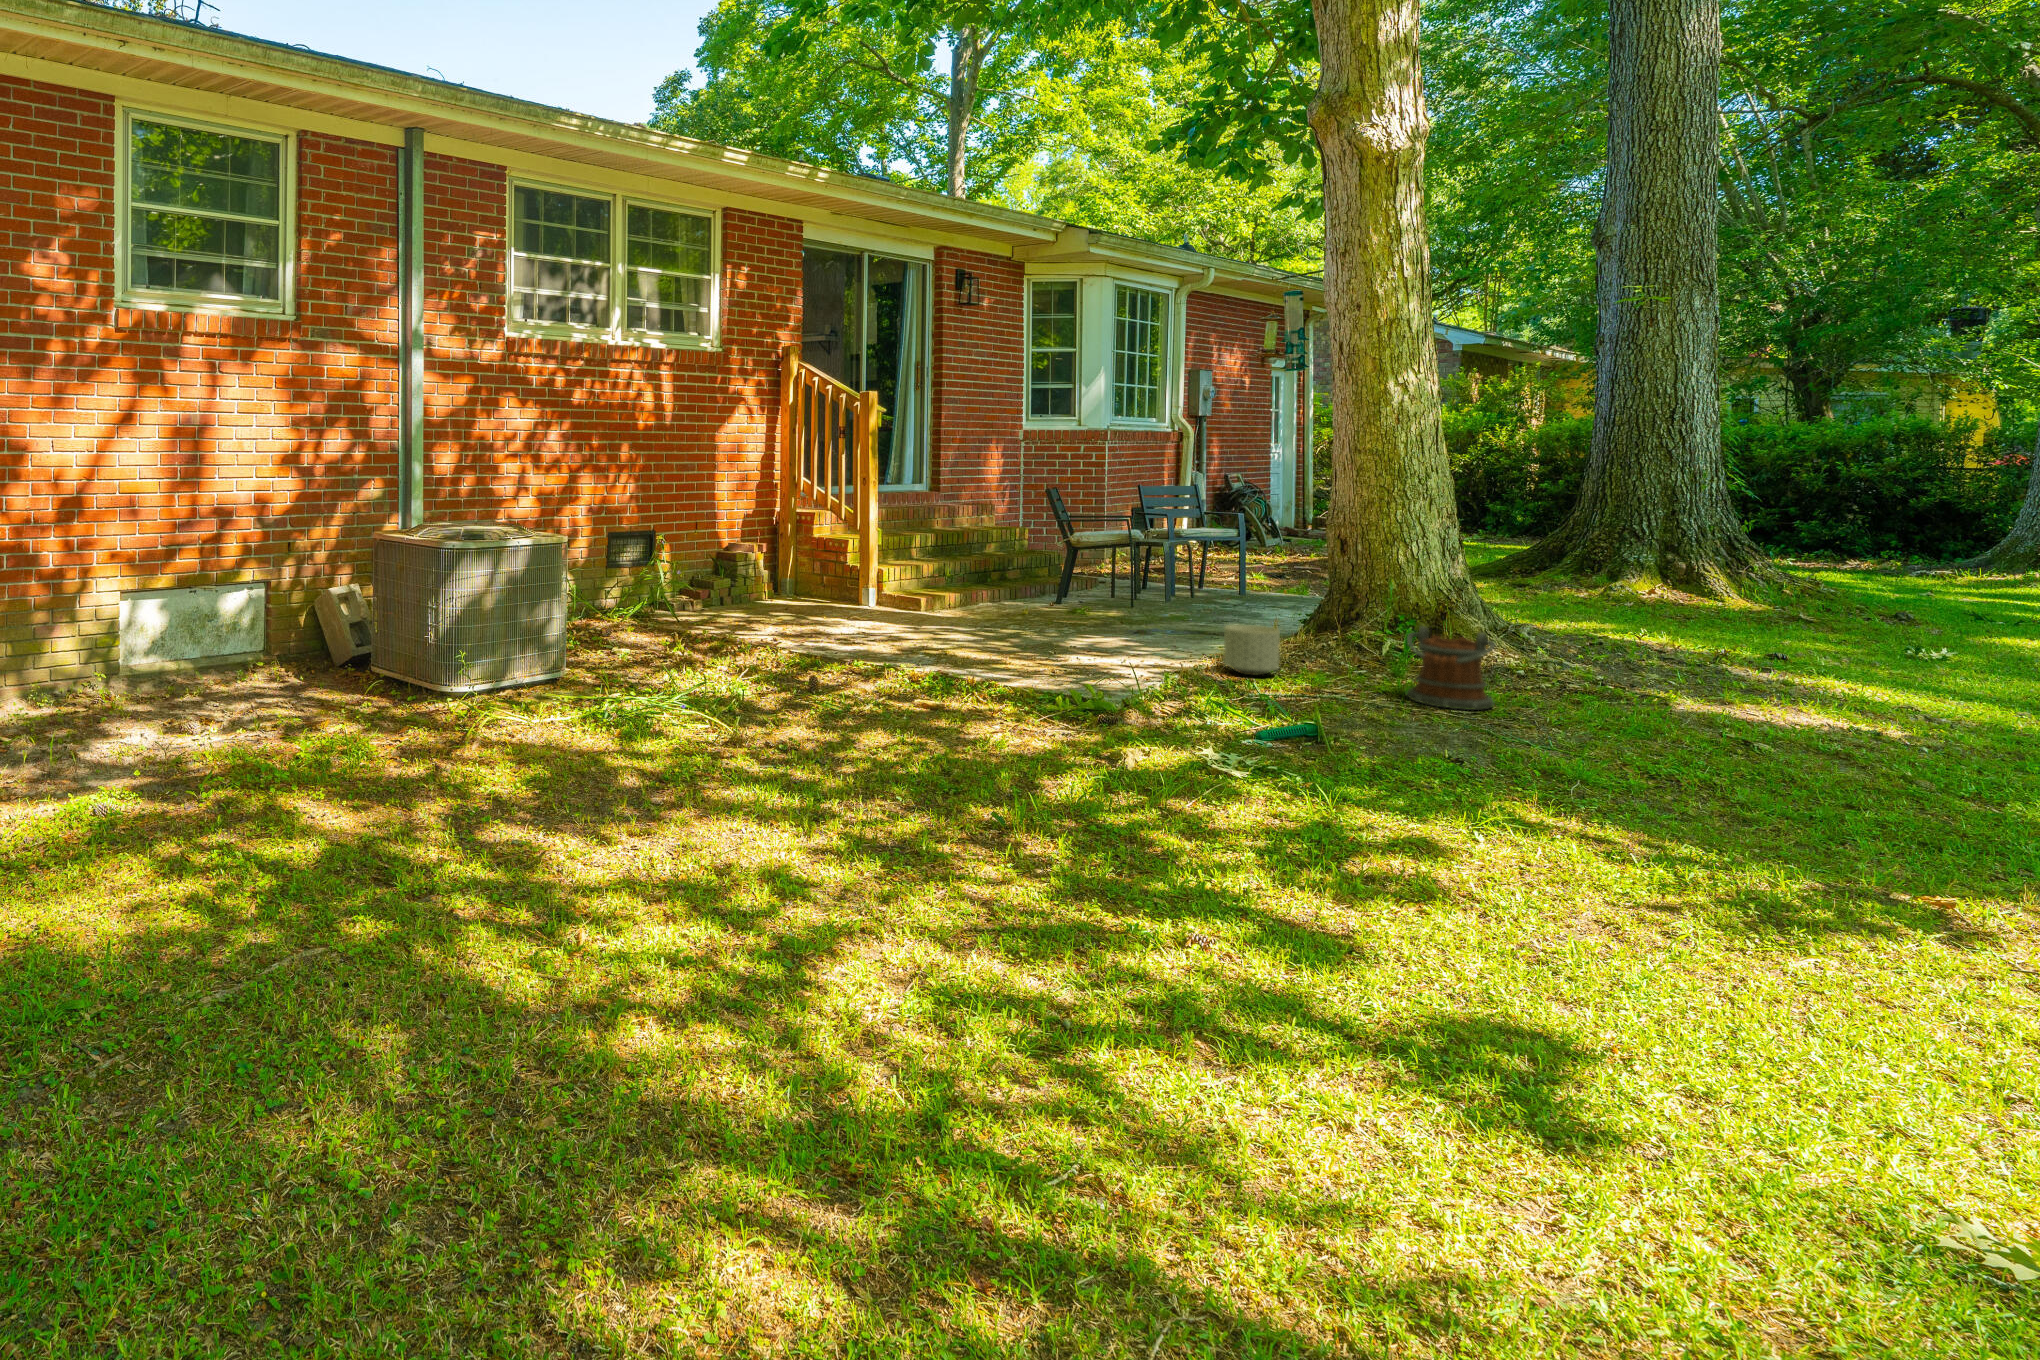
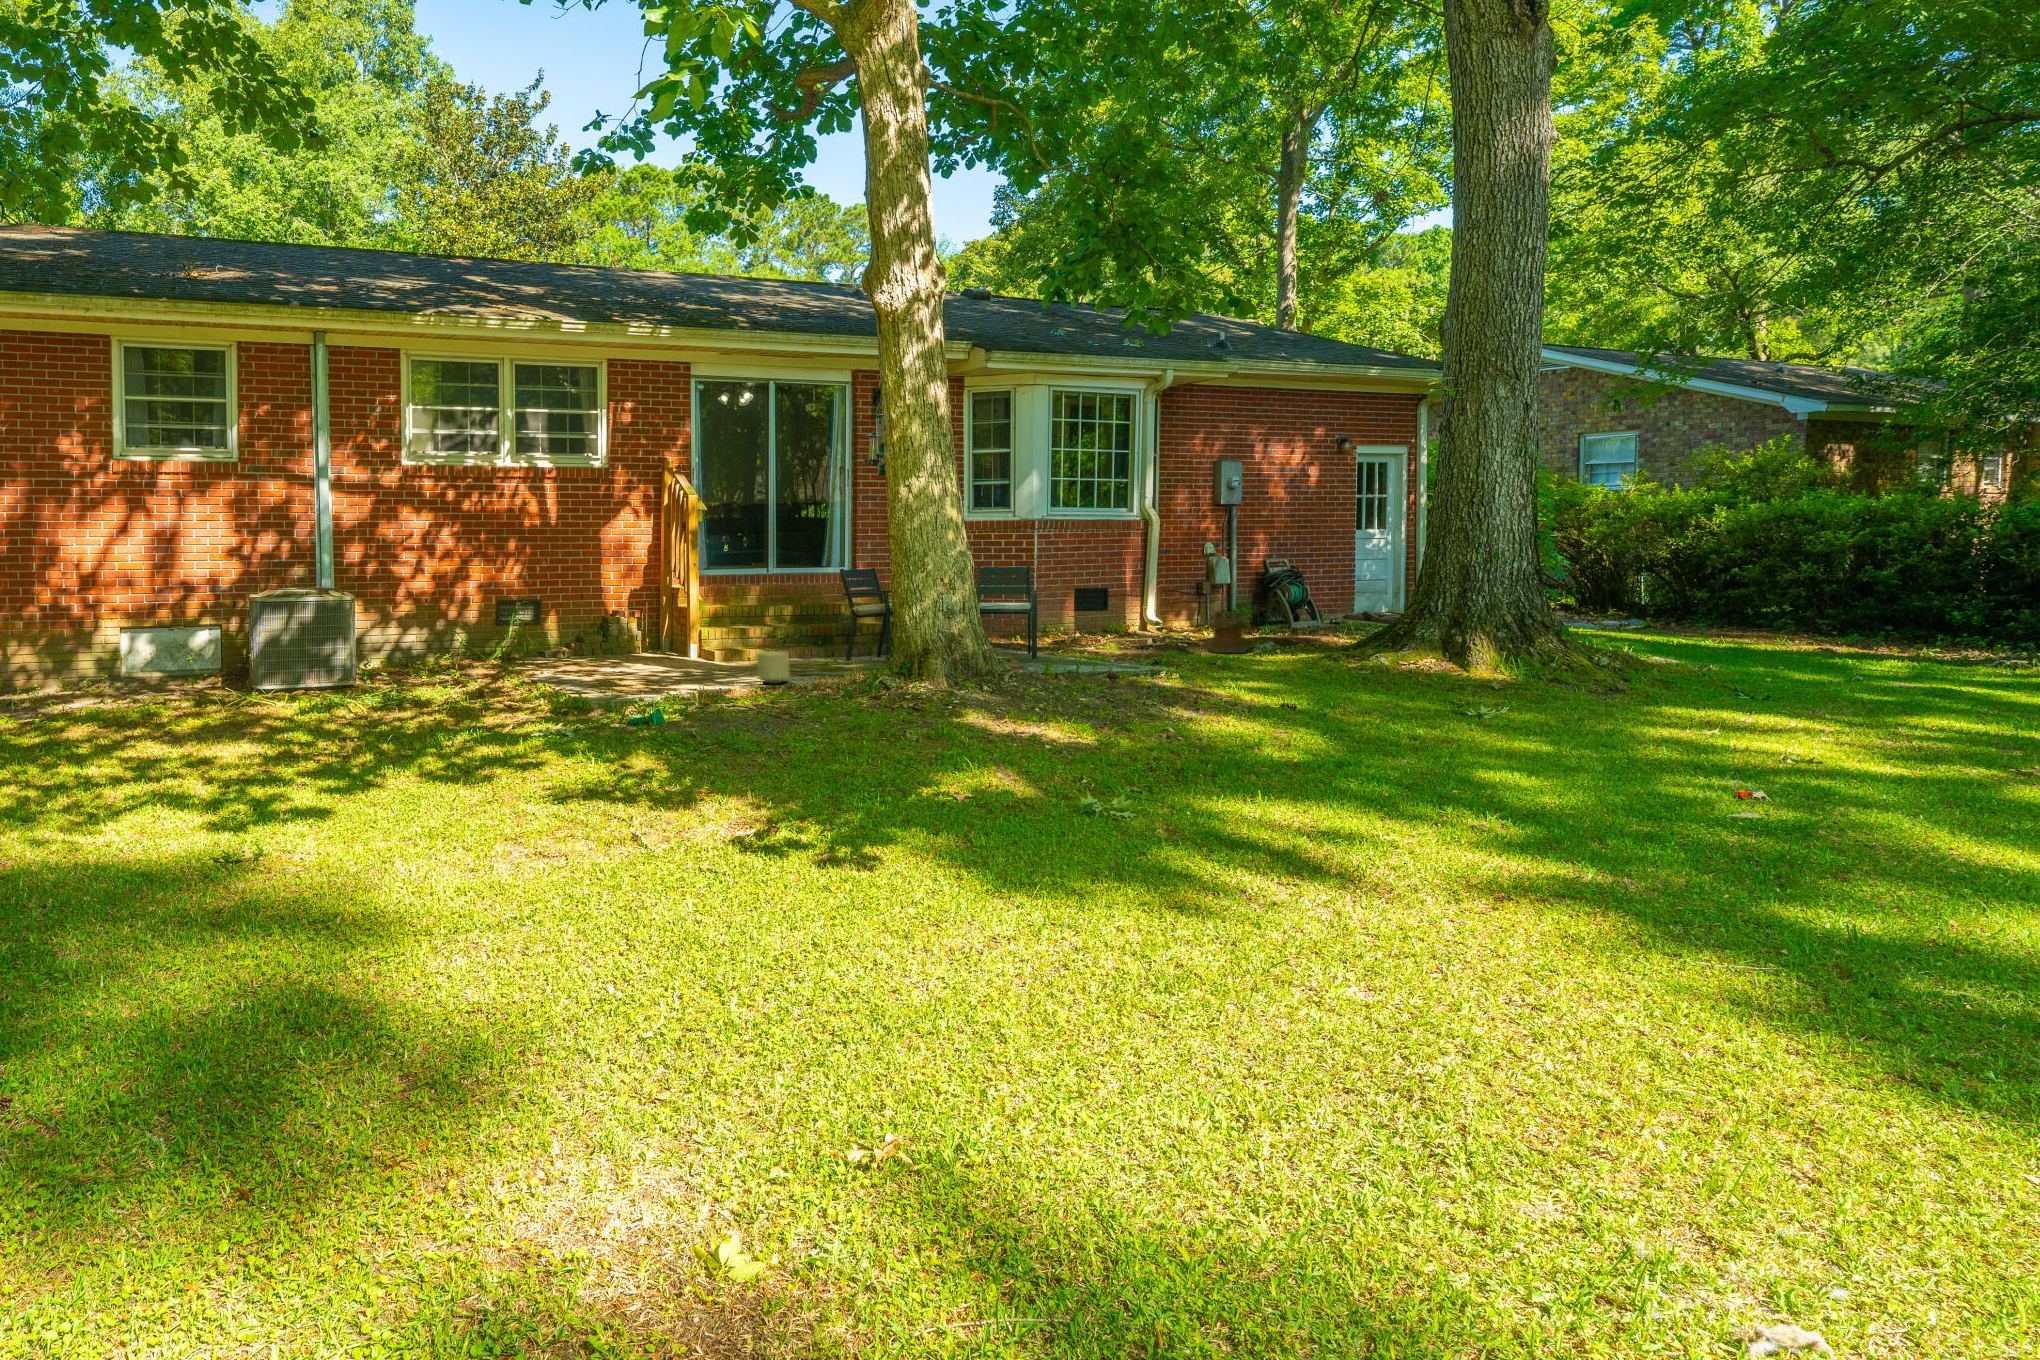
bucket: present [1406,626,1495,710] -> present [1208,611,1249,653]

